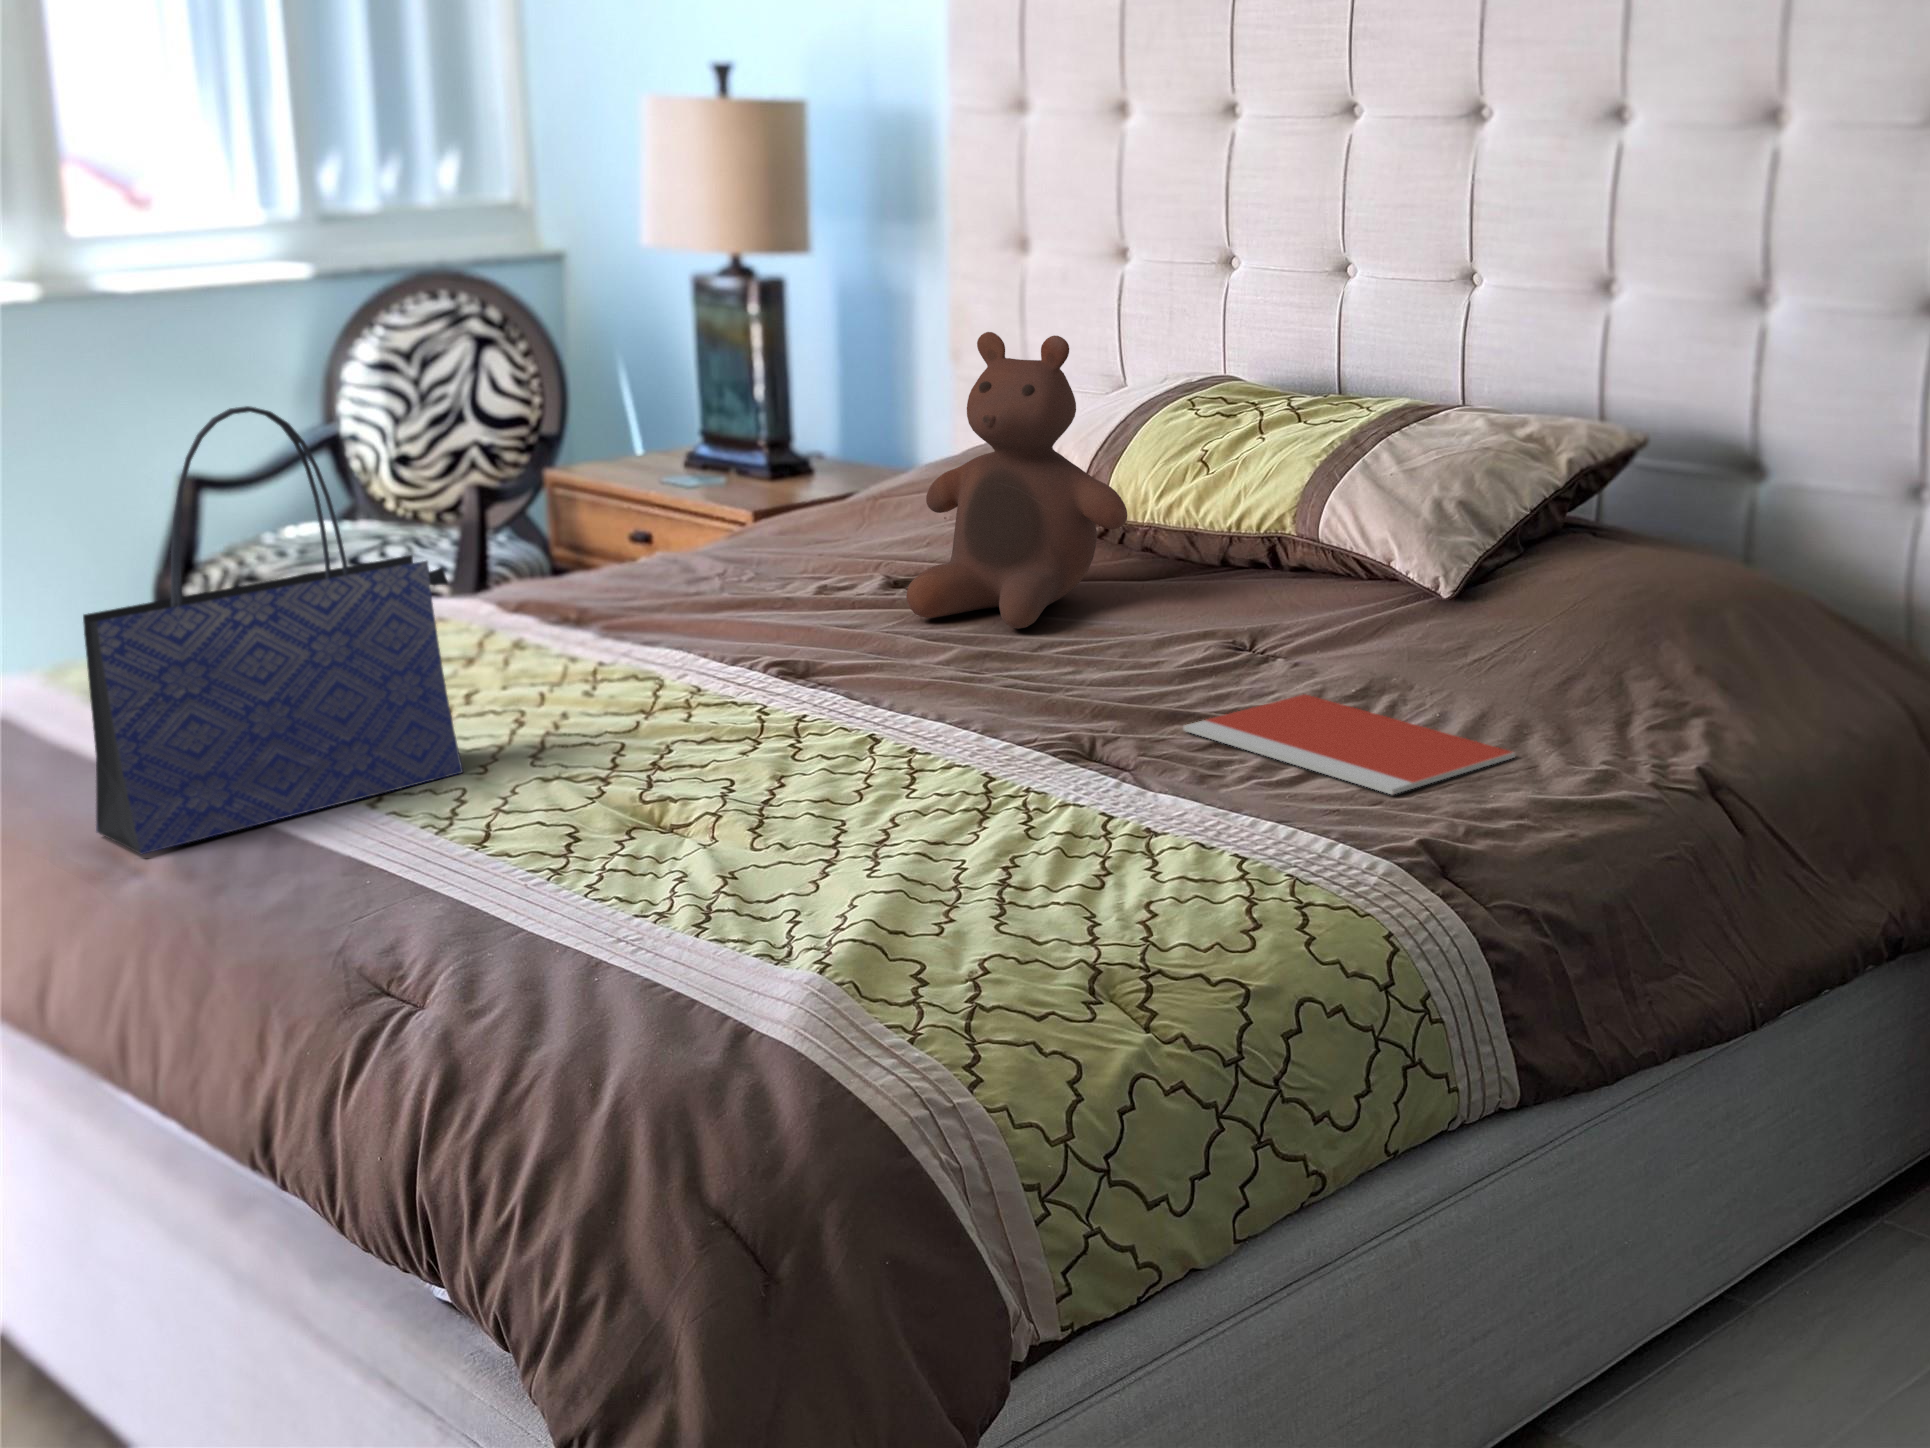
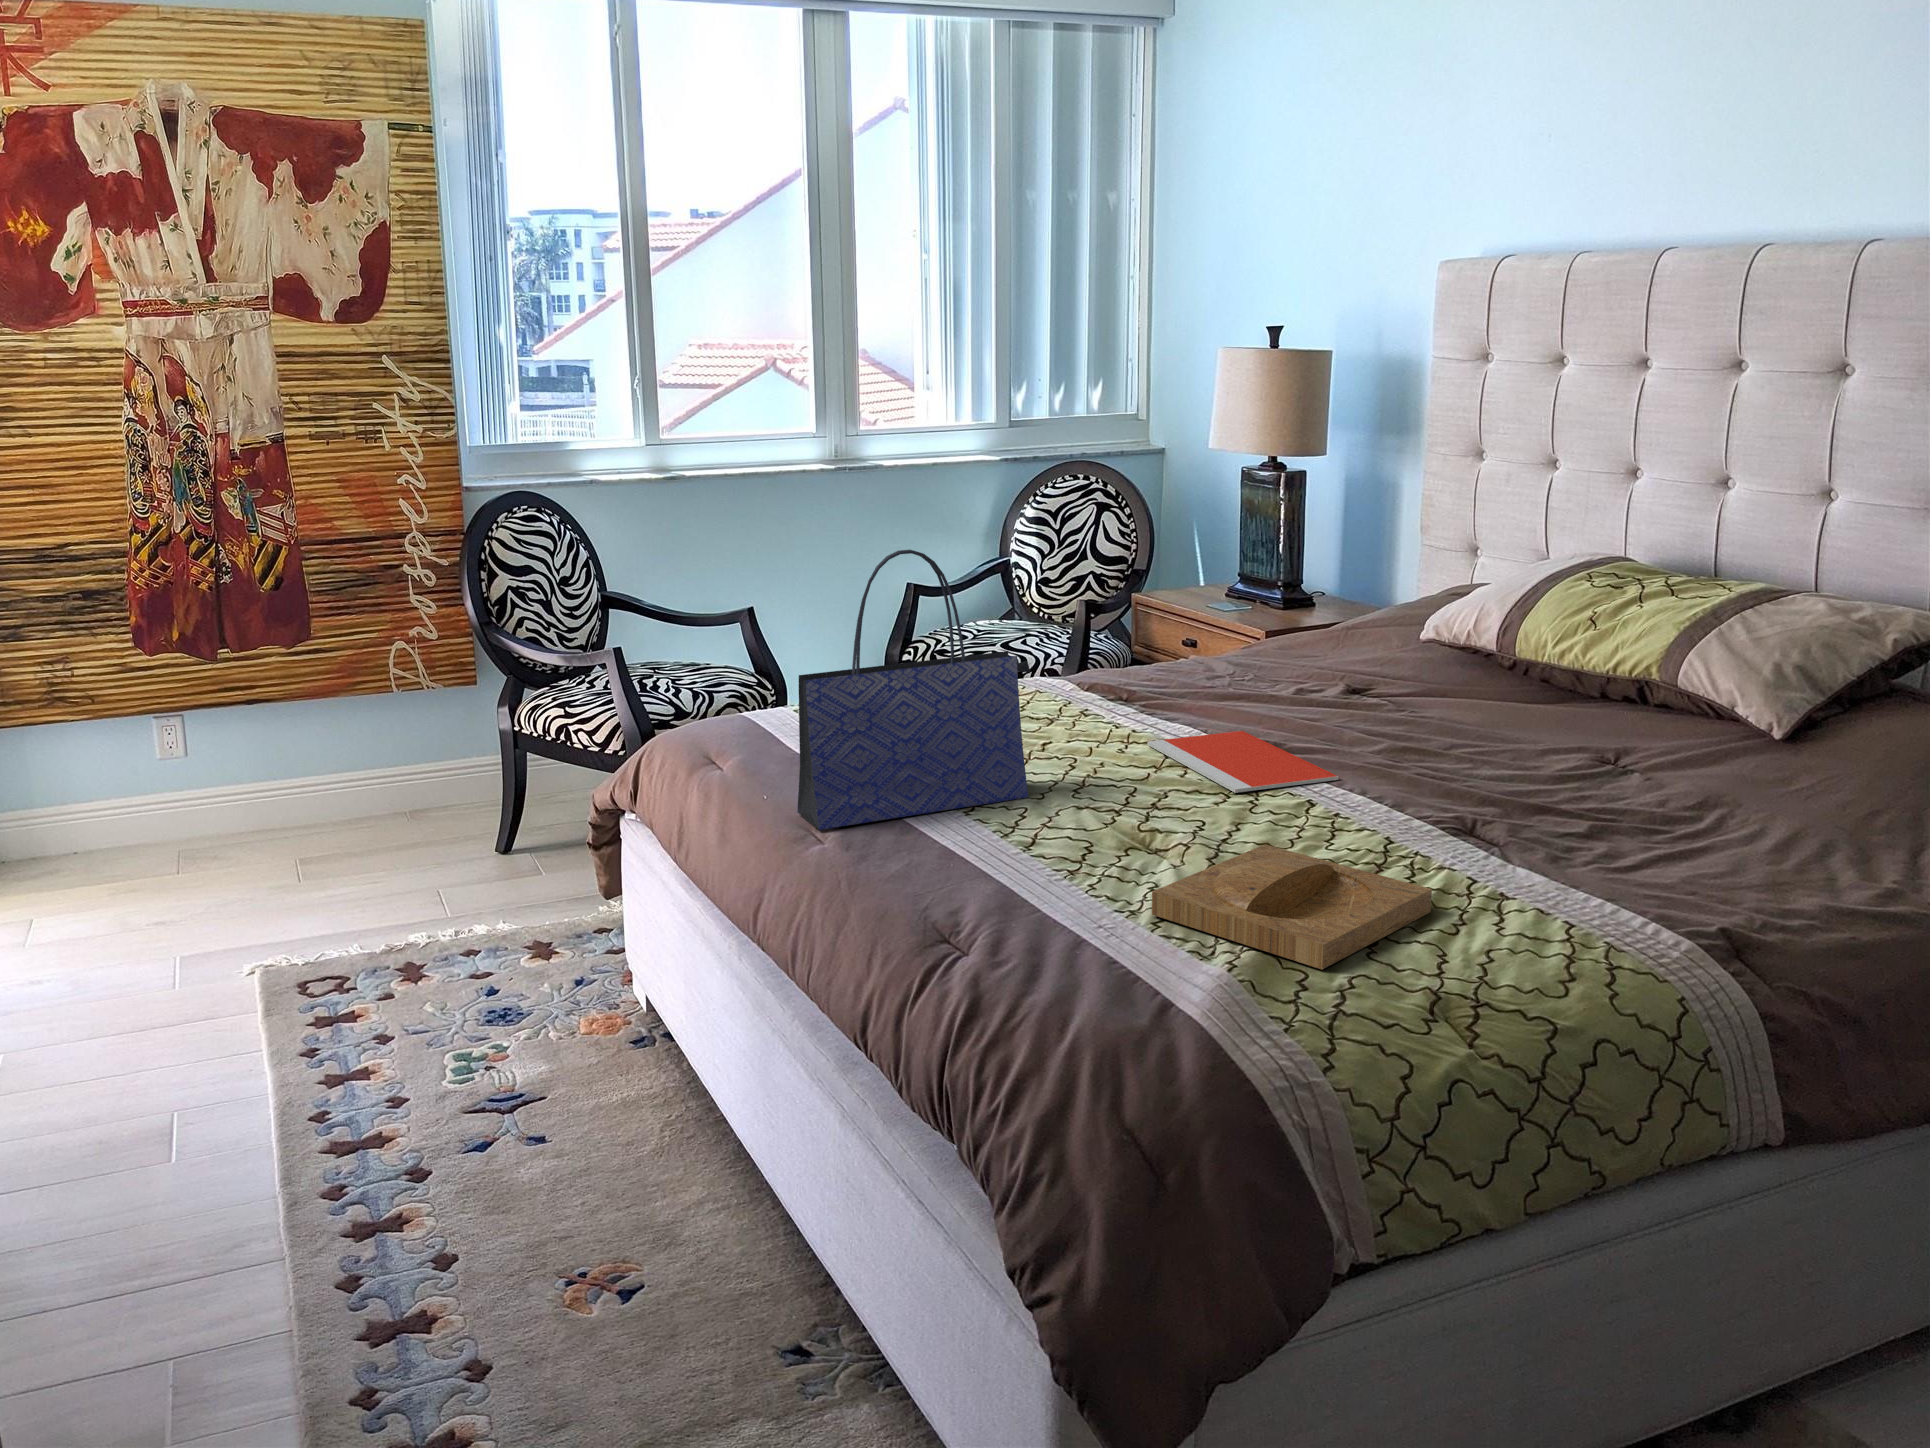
stuffed bear: present [906,332,1127,629] -> none [1355,519,1526,732]
notebook: present [1183,694,1515,794] -> present [1147,731,1339,793]
tray: none [686,799,1065,957] -> present [1152,844,1432,970]

